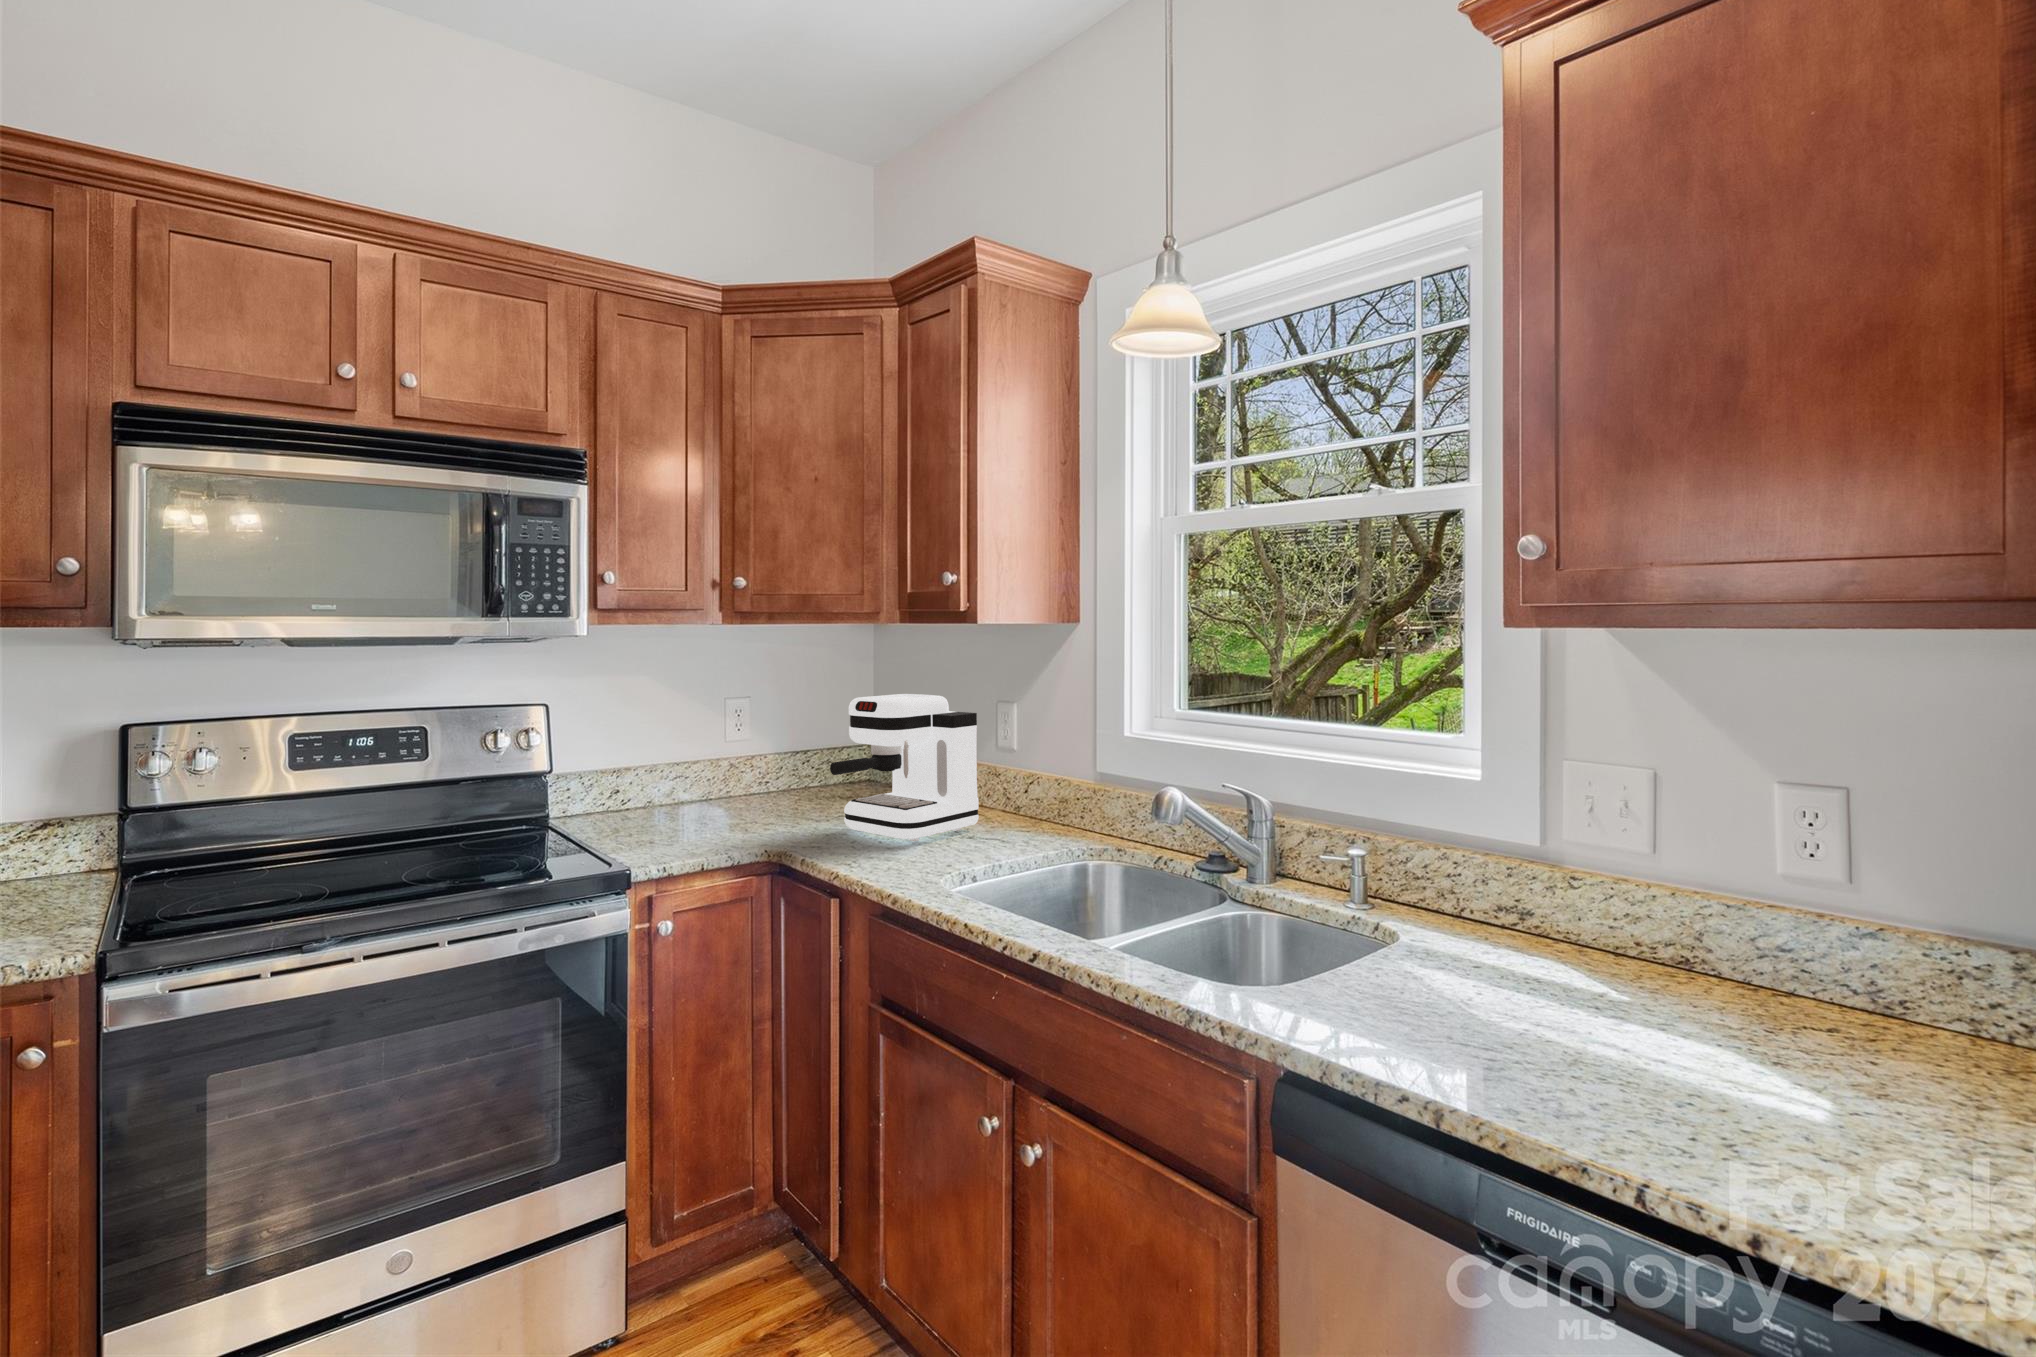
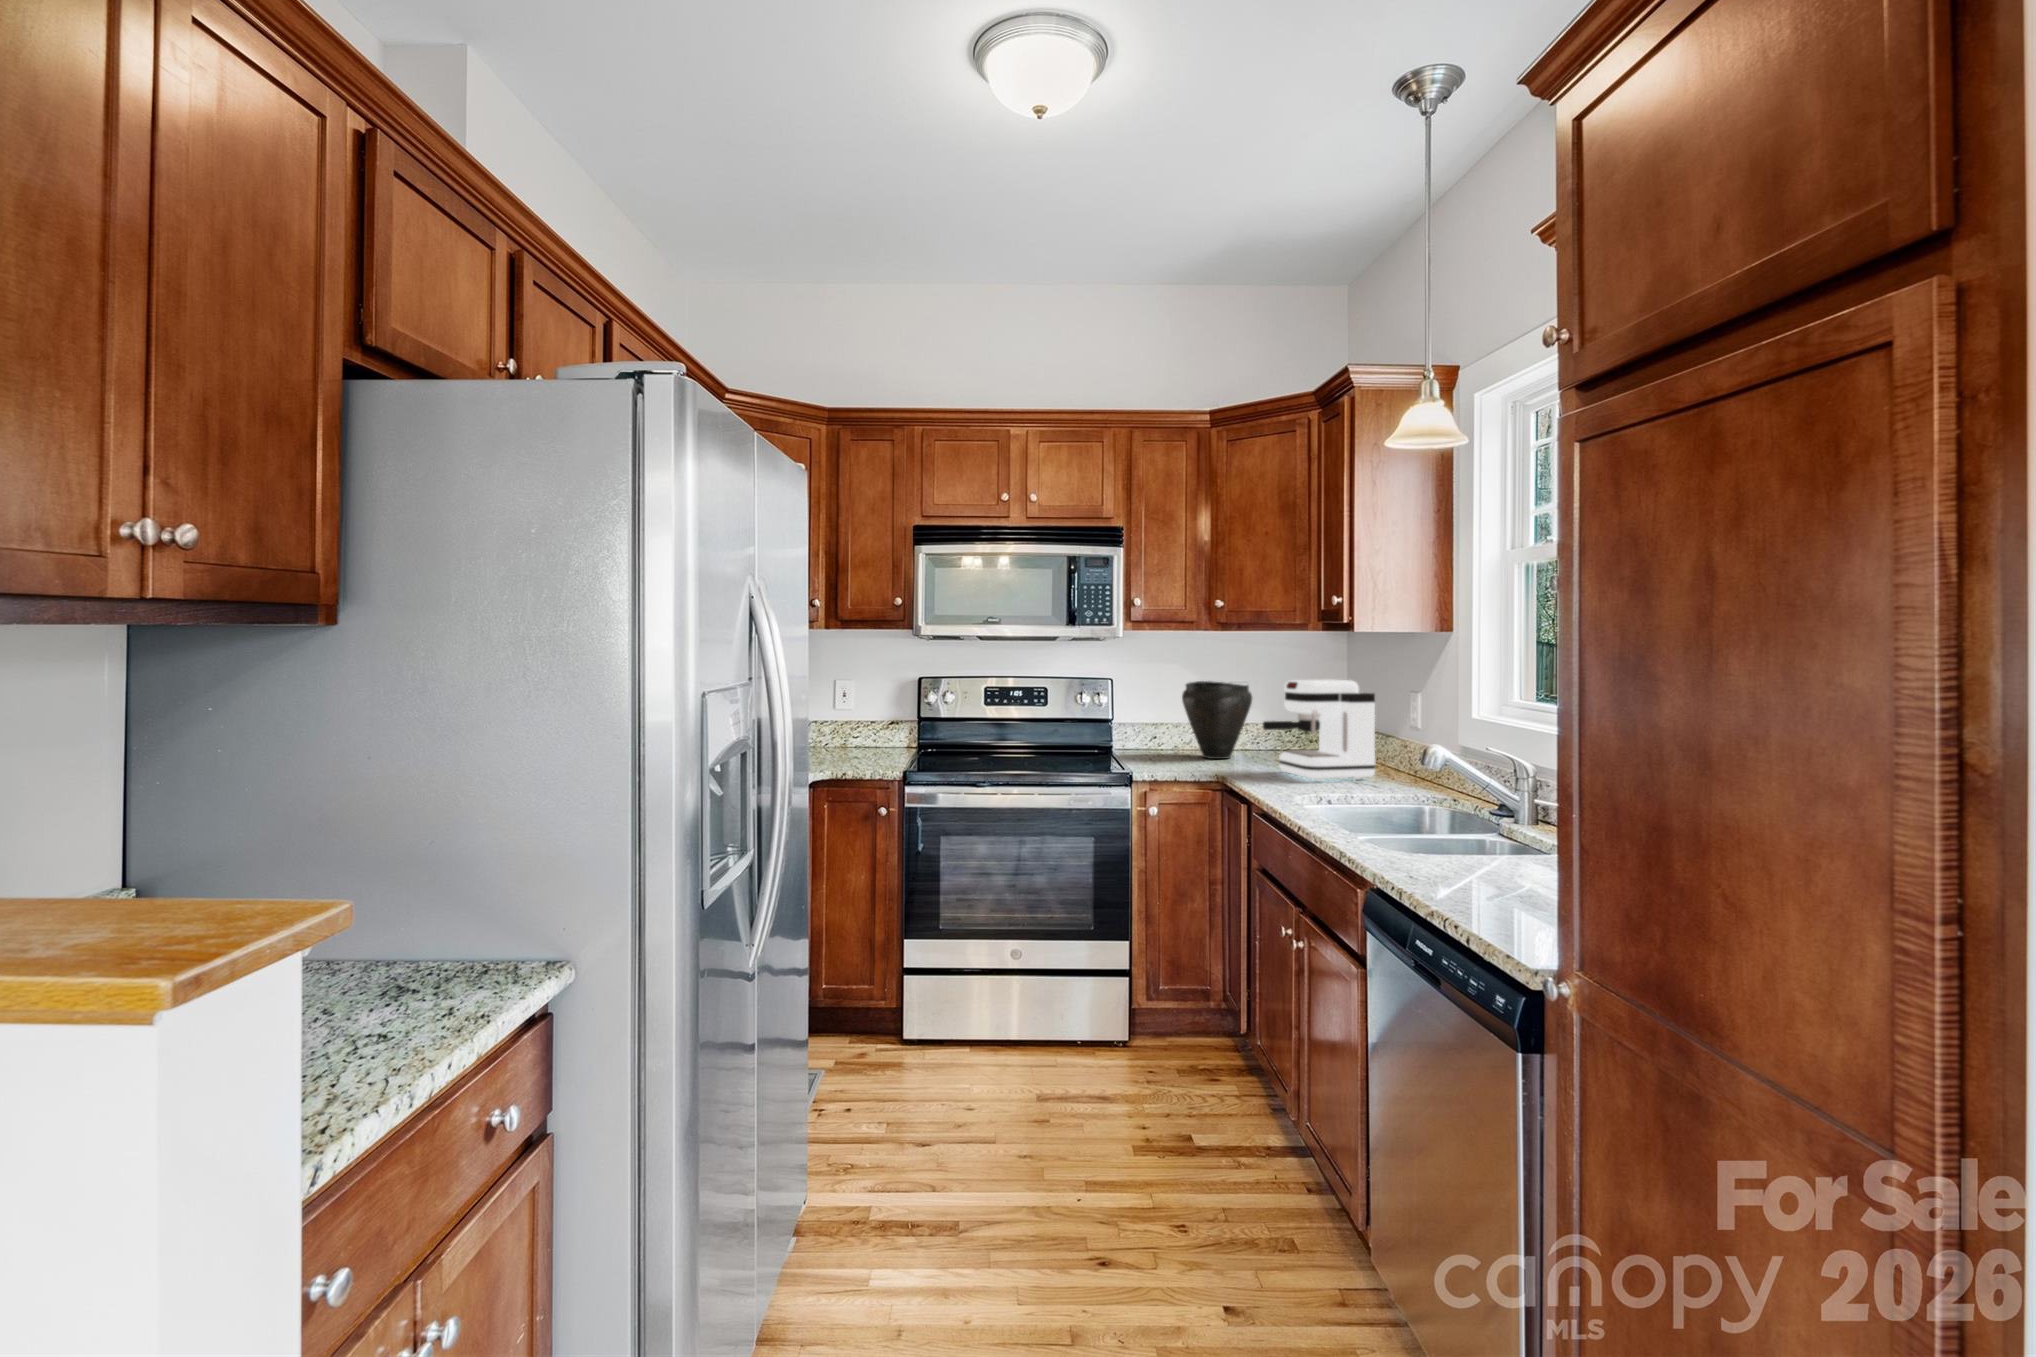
vase: none [667,698,775,816] -> present [1182,681,1252,759]

